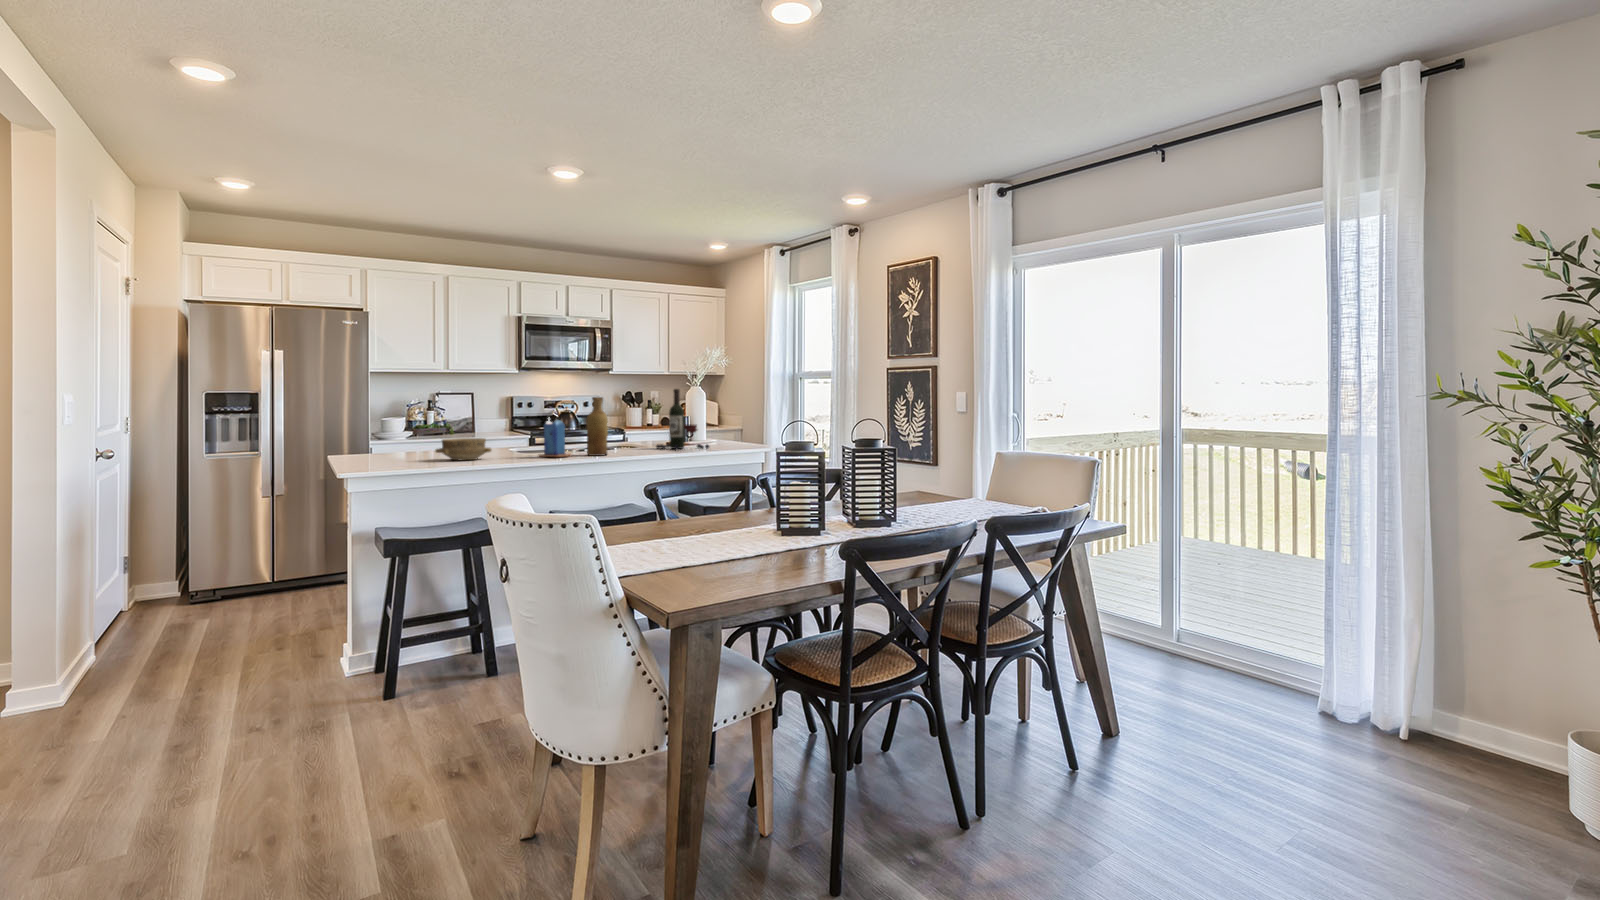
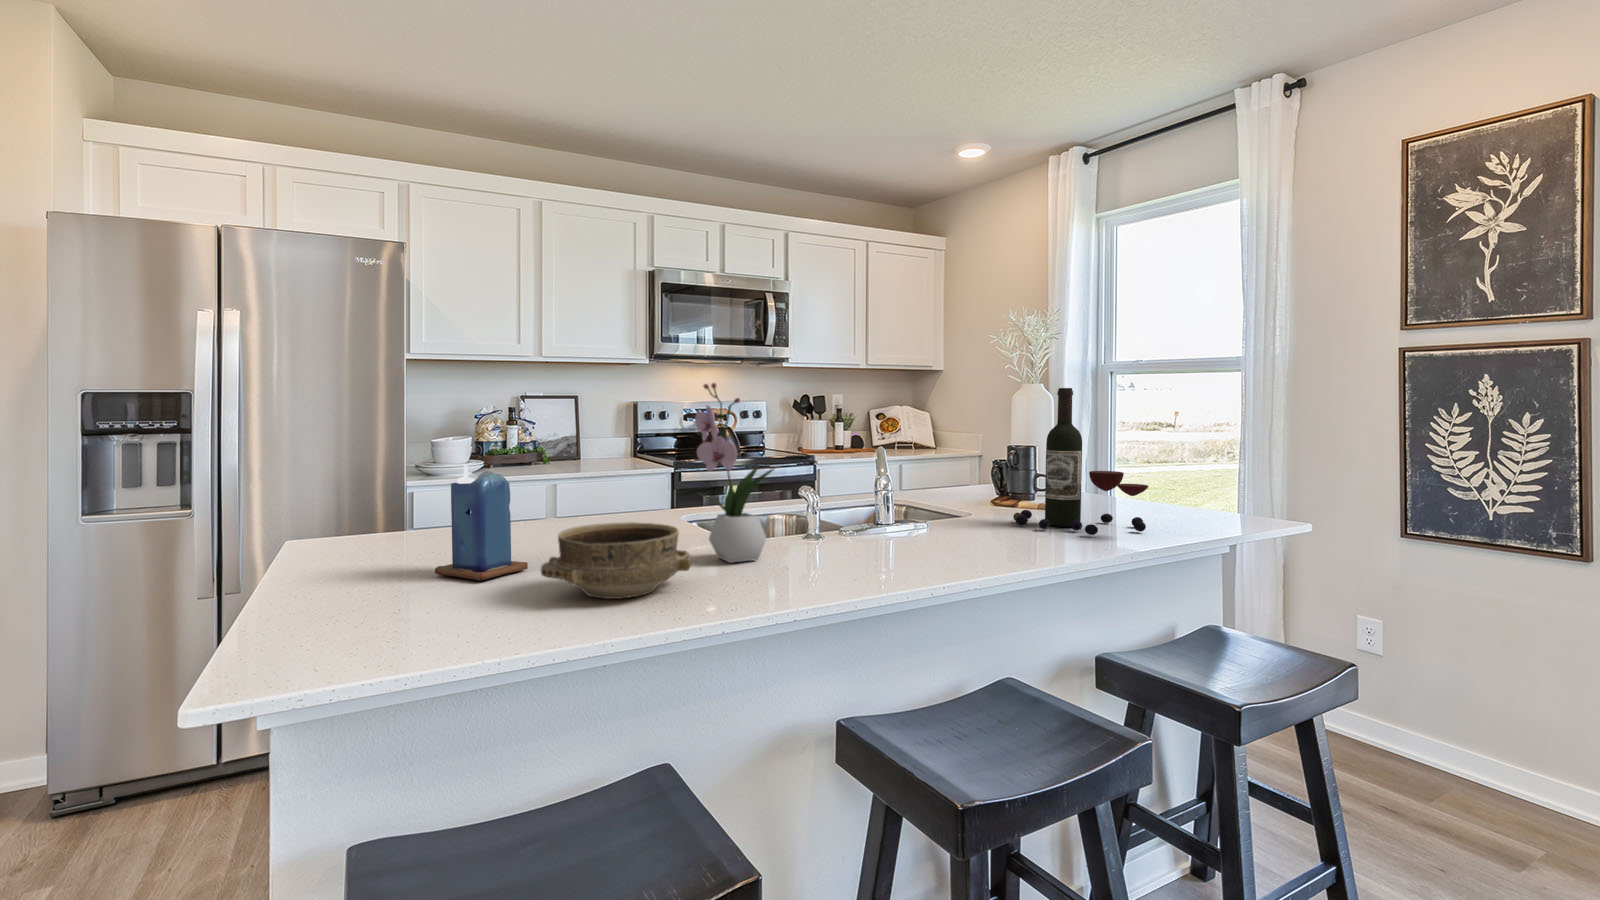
flower arrangement: none [499,387,530,456] -> present [695,383,774,563]
vase: present [586,397,608,456] -> none [924,408,981,569]
candle: present [539,419,571,457] -> present [435,464,528,581]

